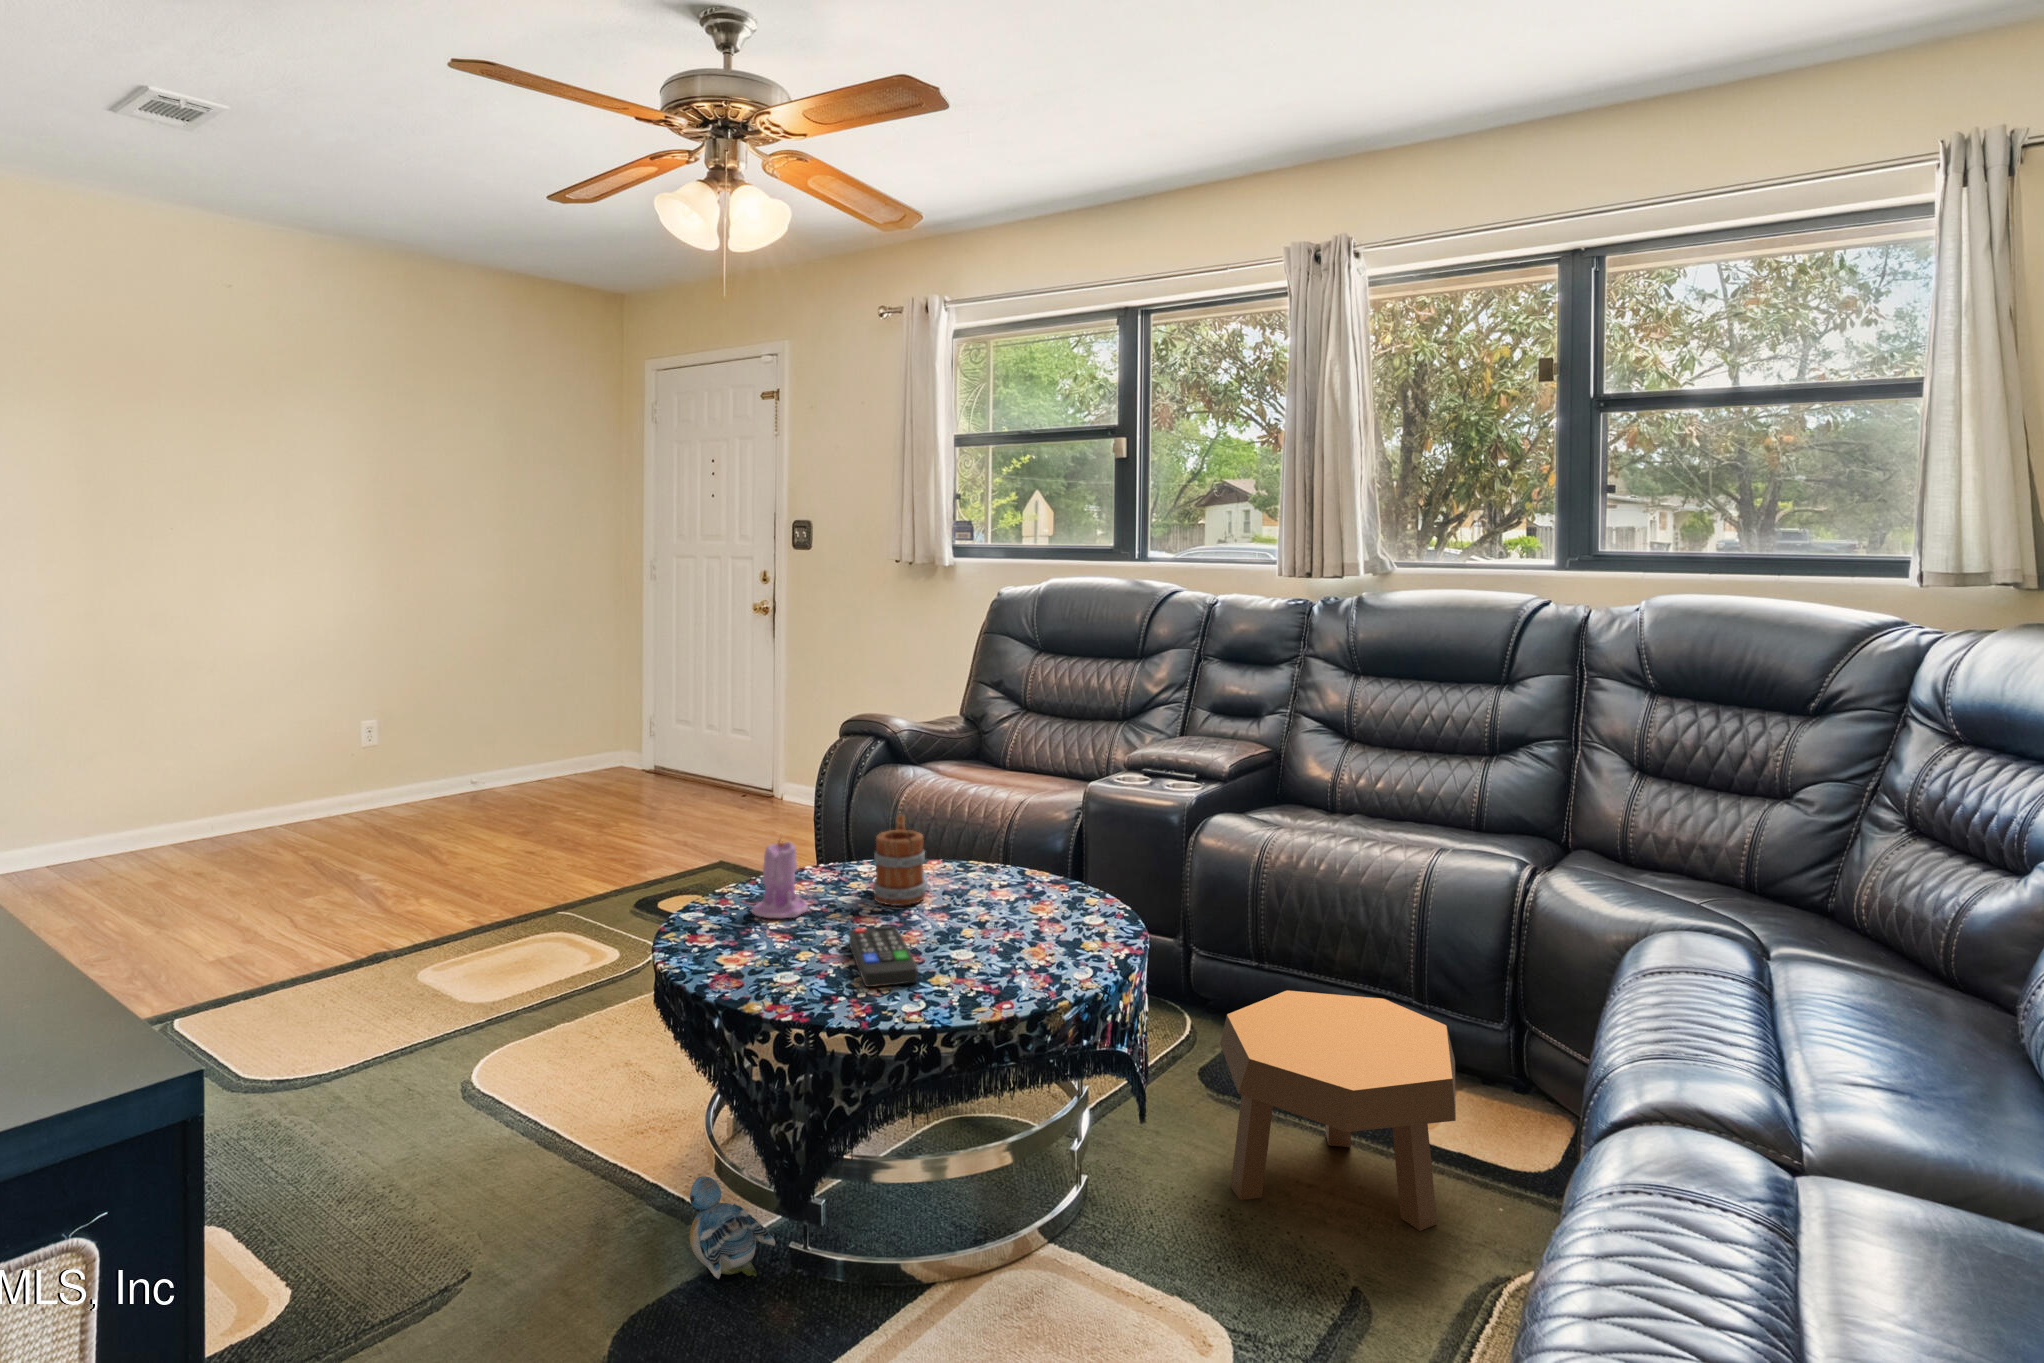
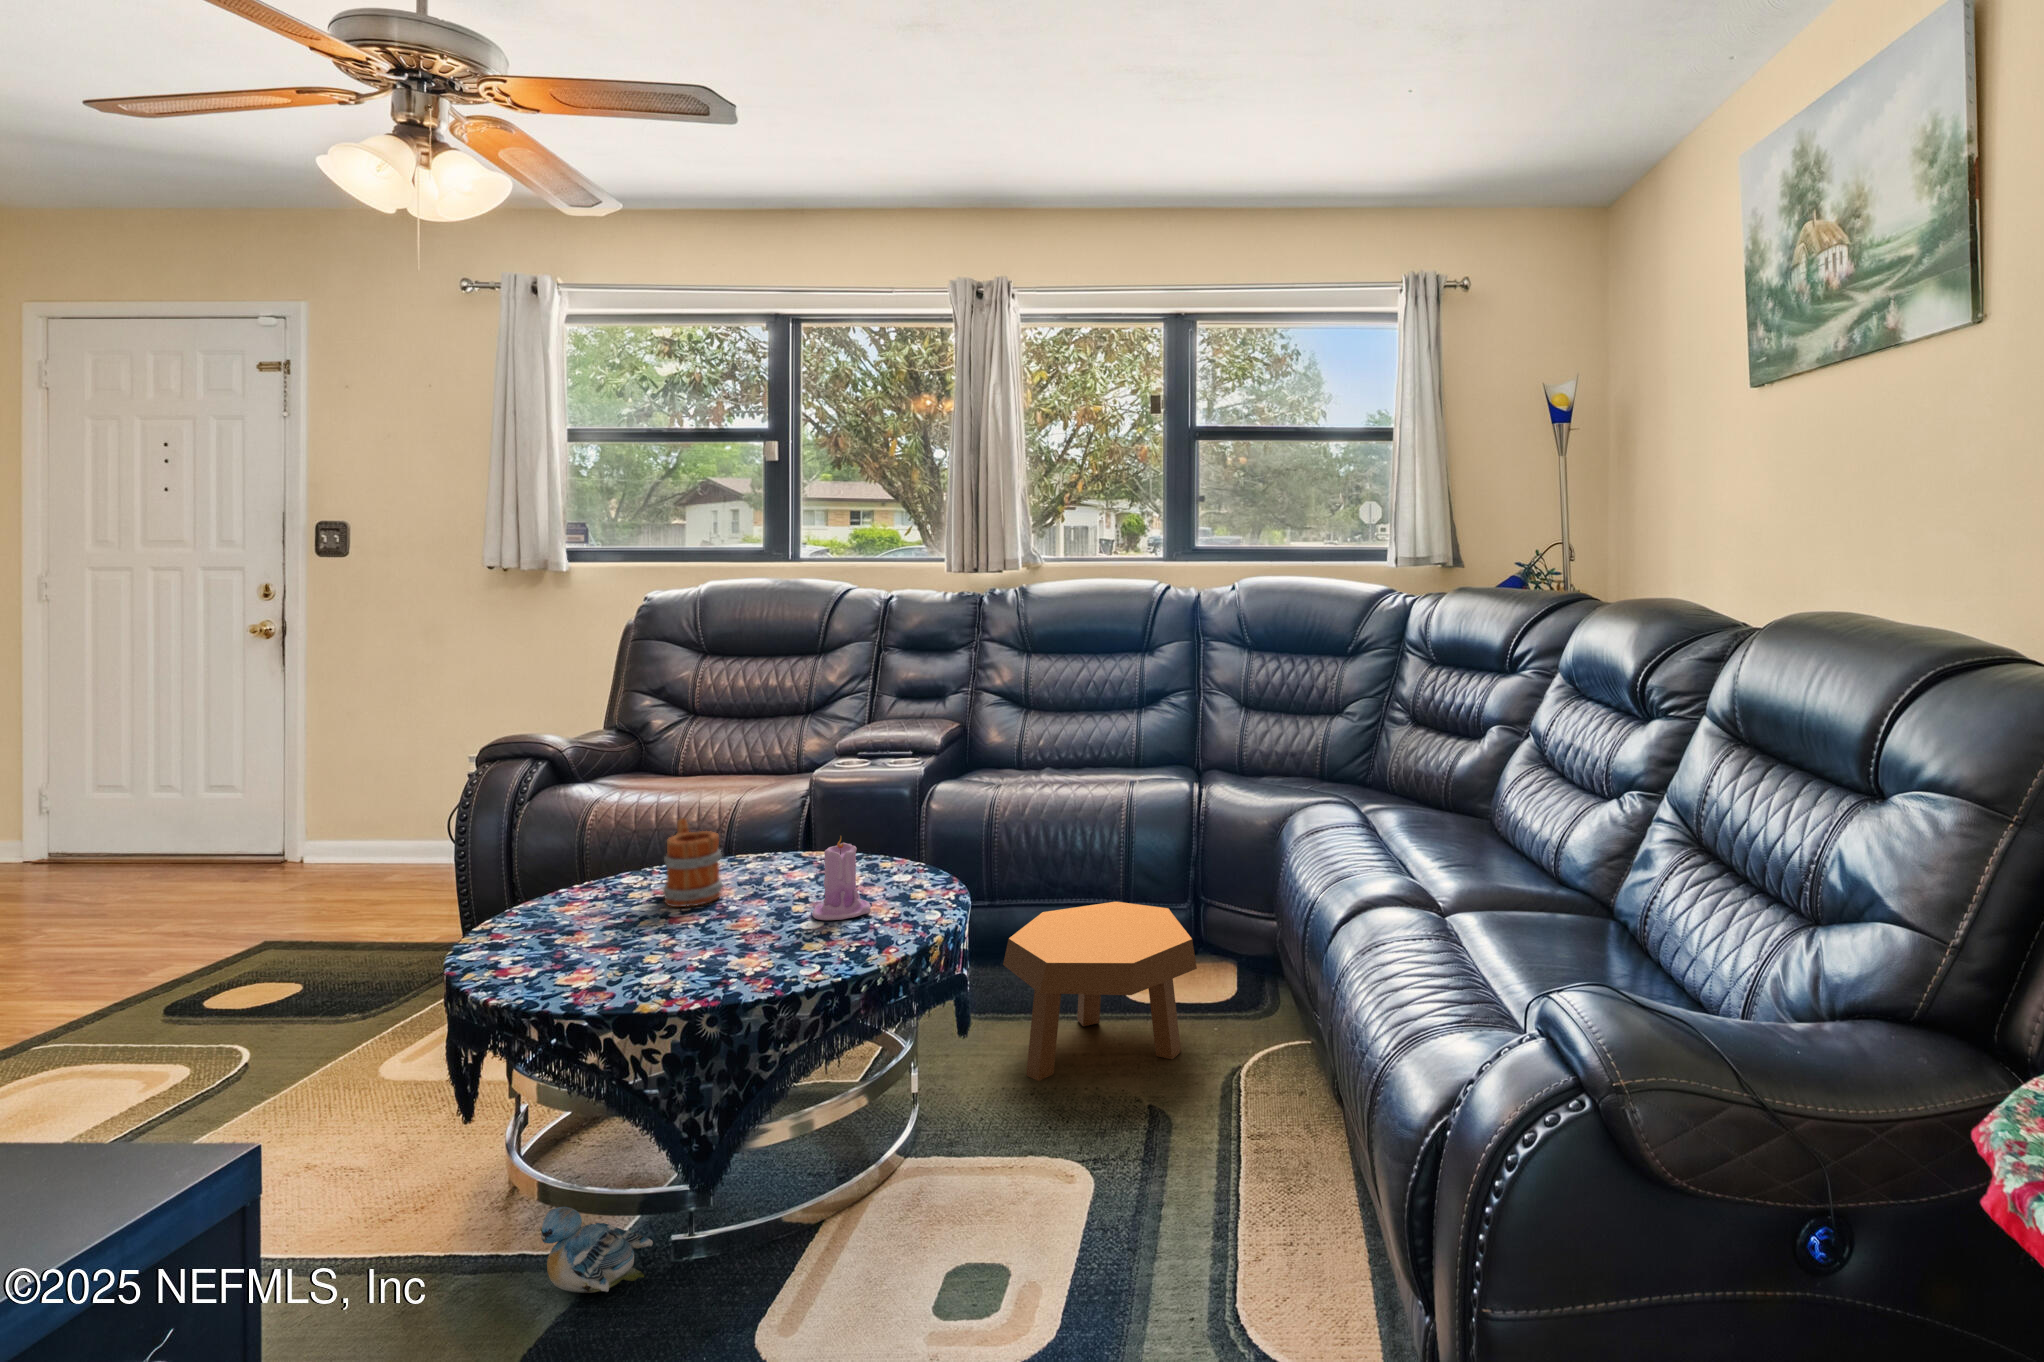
candle: present [751,840,808,918] -> present [812,838,871,920]
remote control: present [849,926,918,987] -> none [680,918,784,970]

